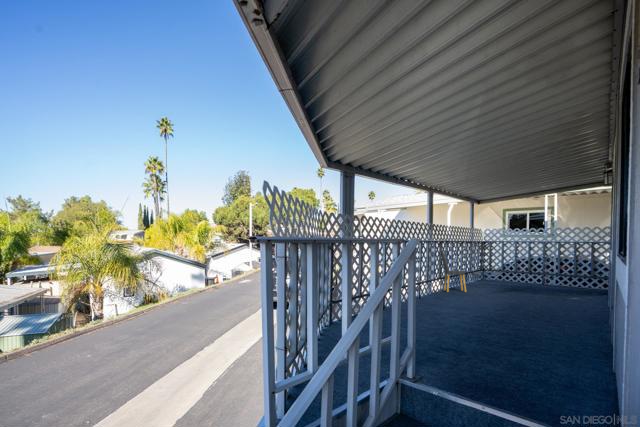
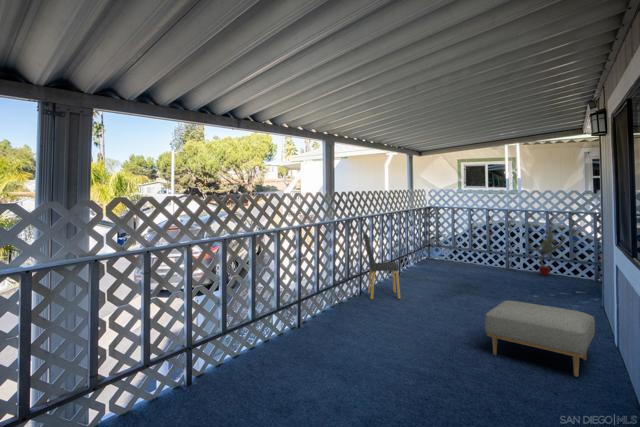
potted tree: none [555,254,586,287] -> present [525,230,566,276]
ottoman: none [516,282,578,313] -> present [485,301,595,377]

